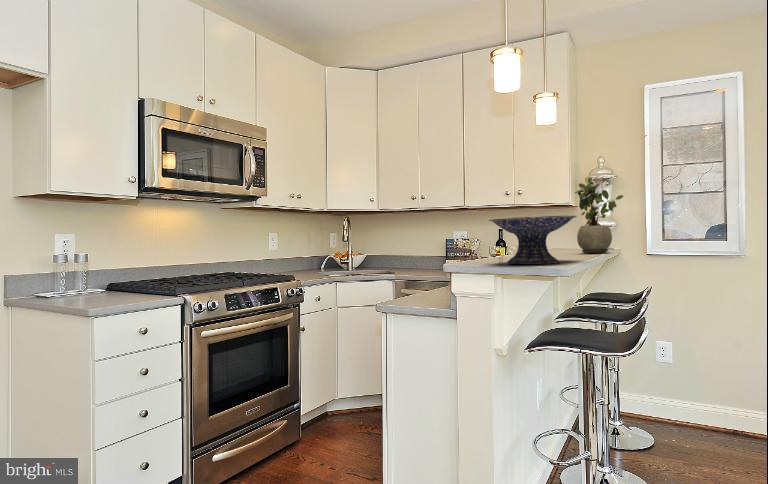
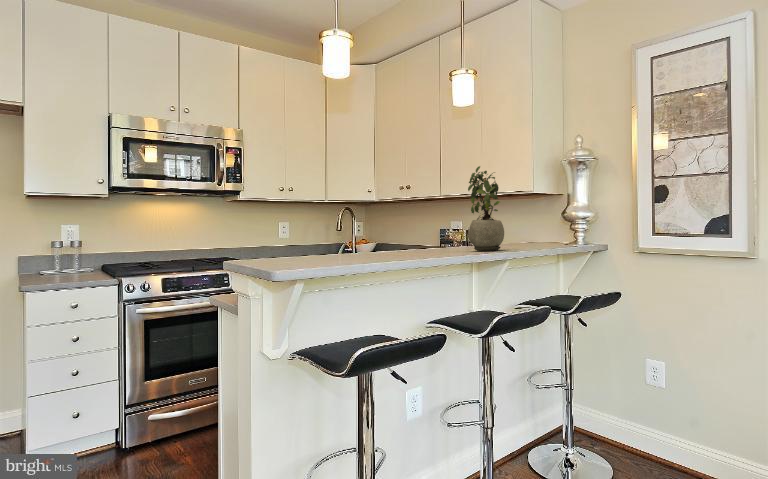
decorative bowl: present [489,215,577,264] -> none [304,213,388,261]

